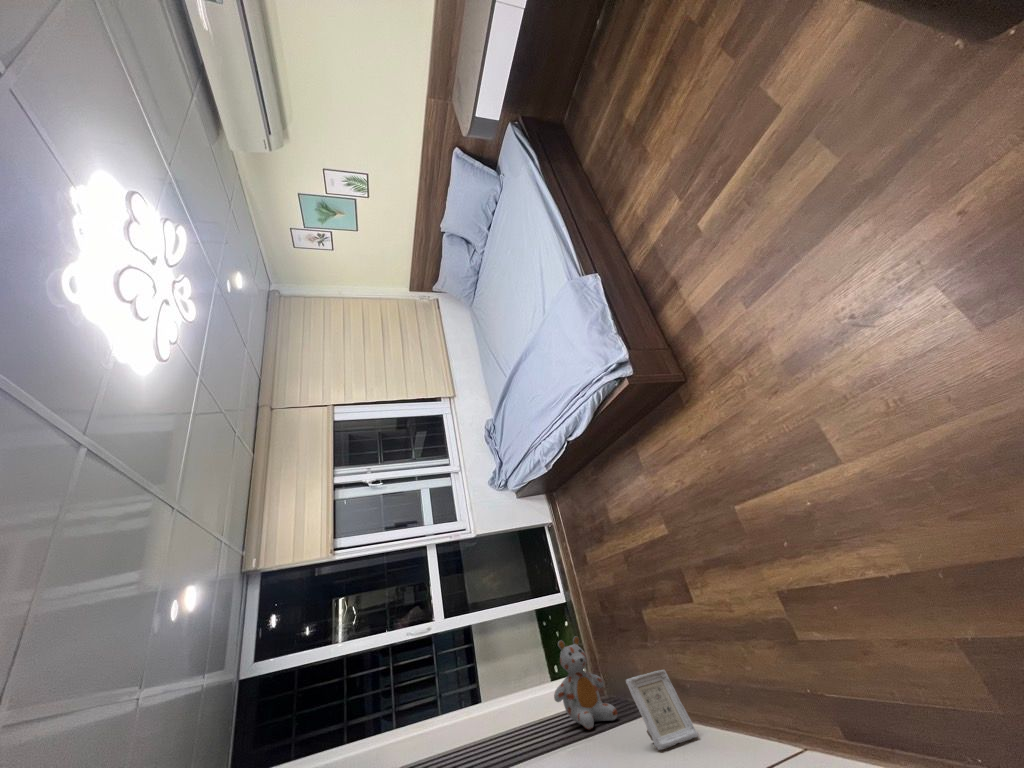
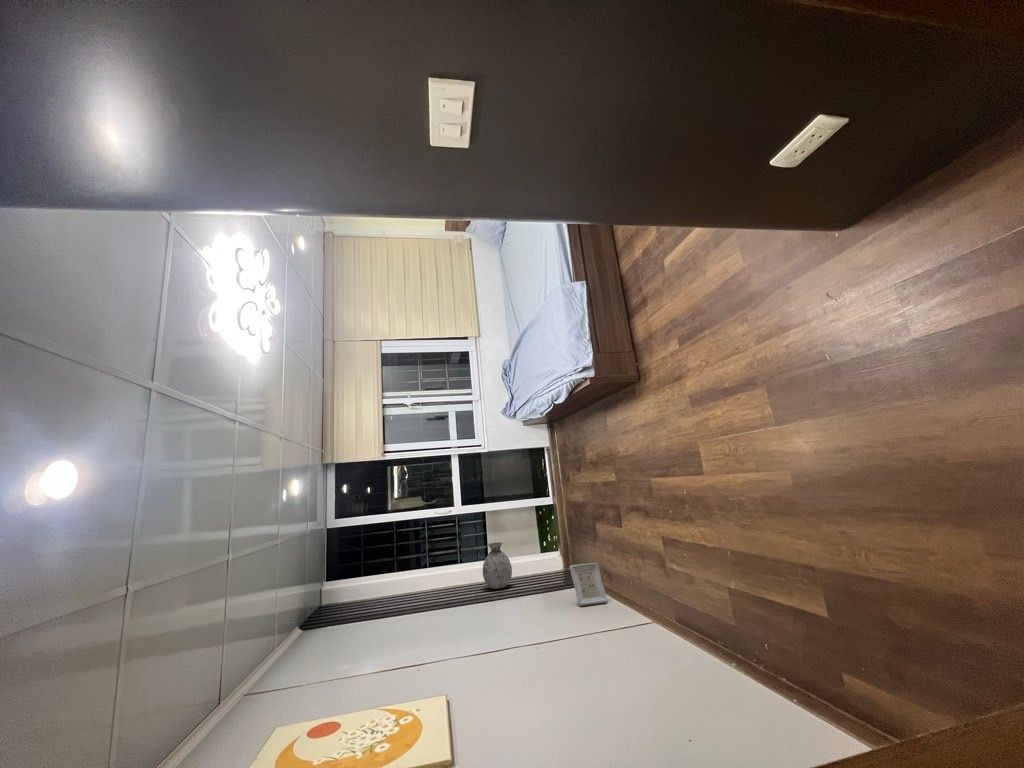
stuffed bear: present [554,636,617,730] -> none [531,530,571,587]
vase: none [482,666,527,749] -> present [483,542,512,589]

